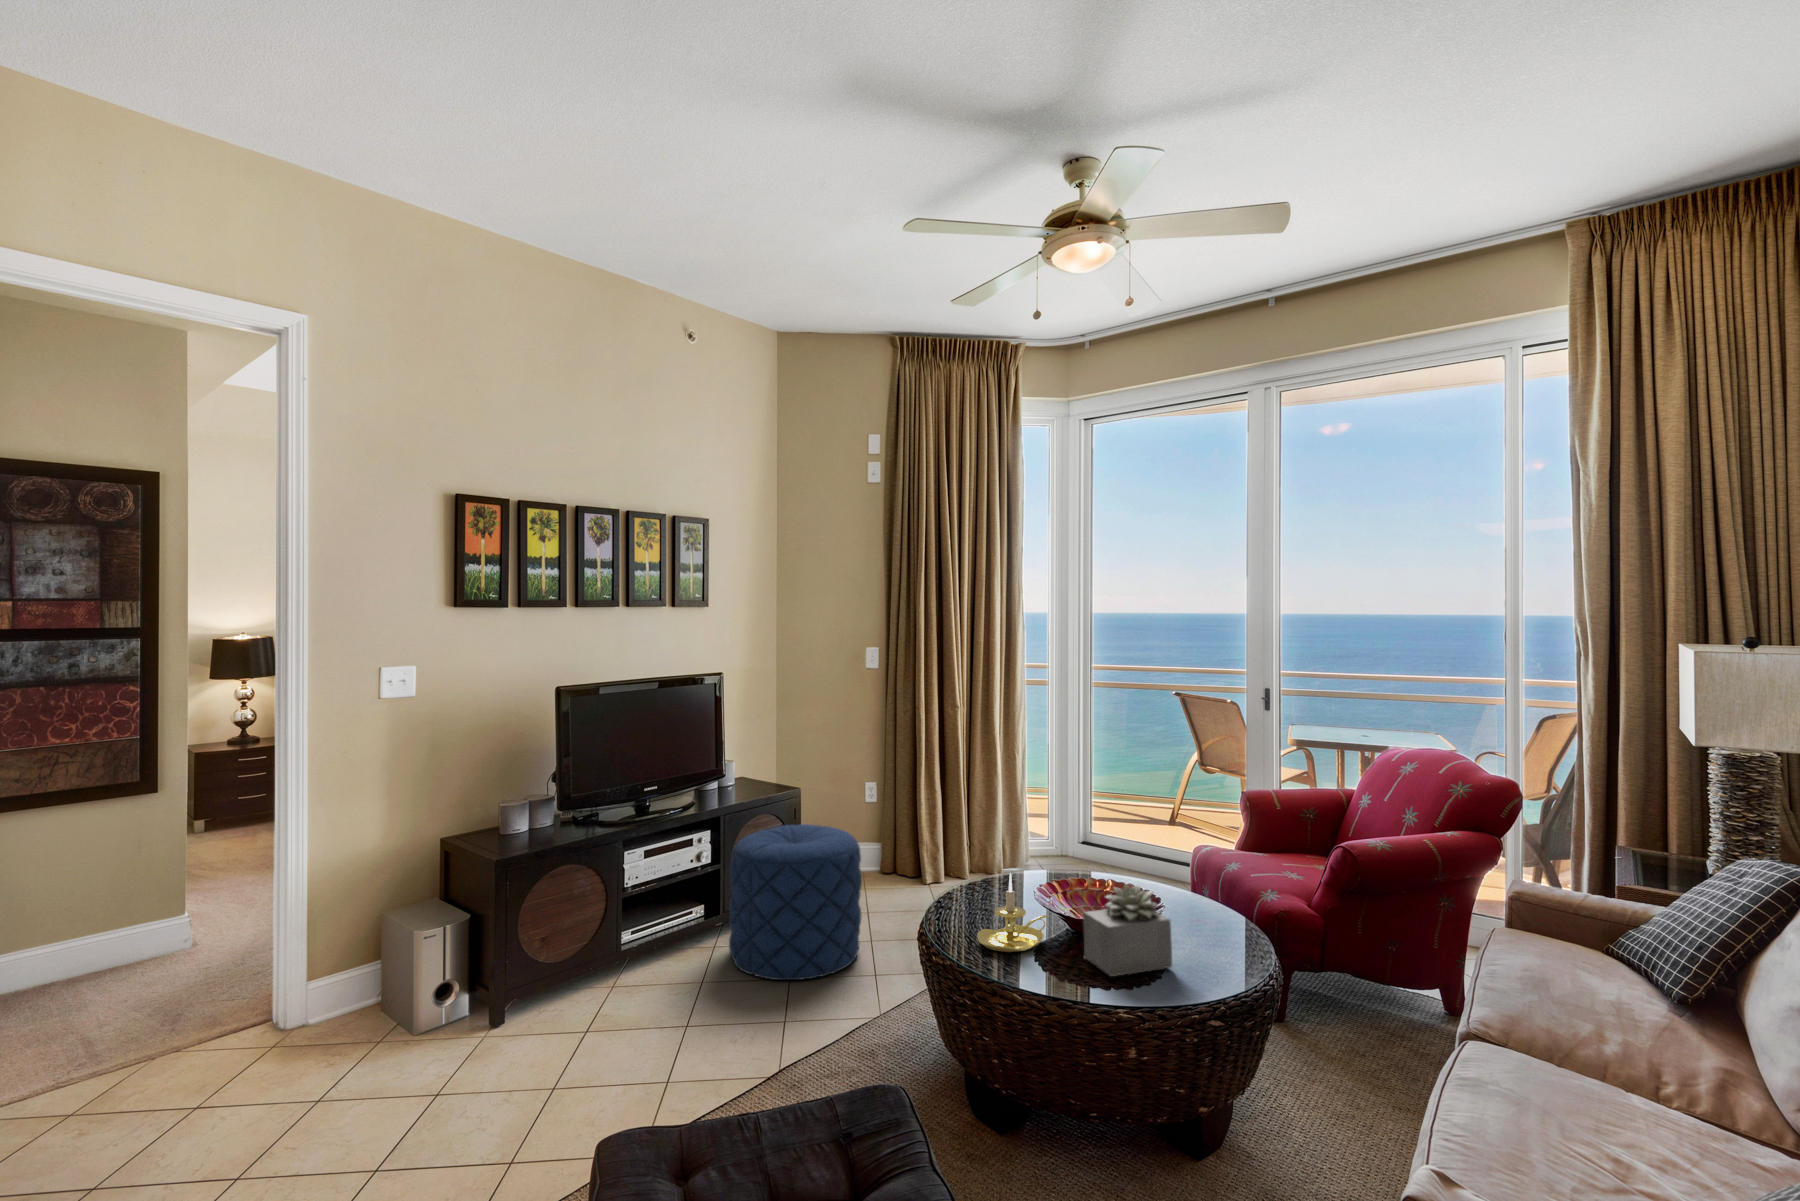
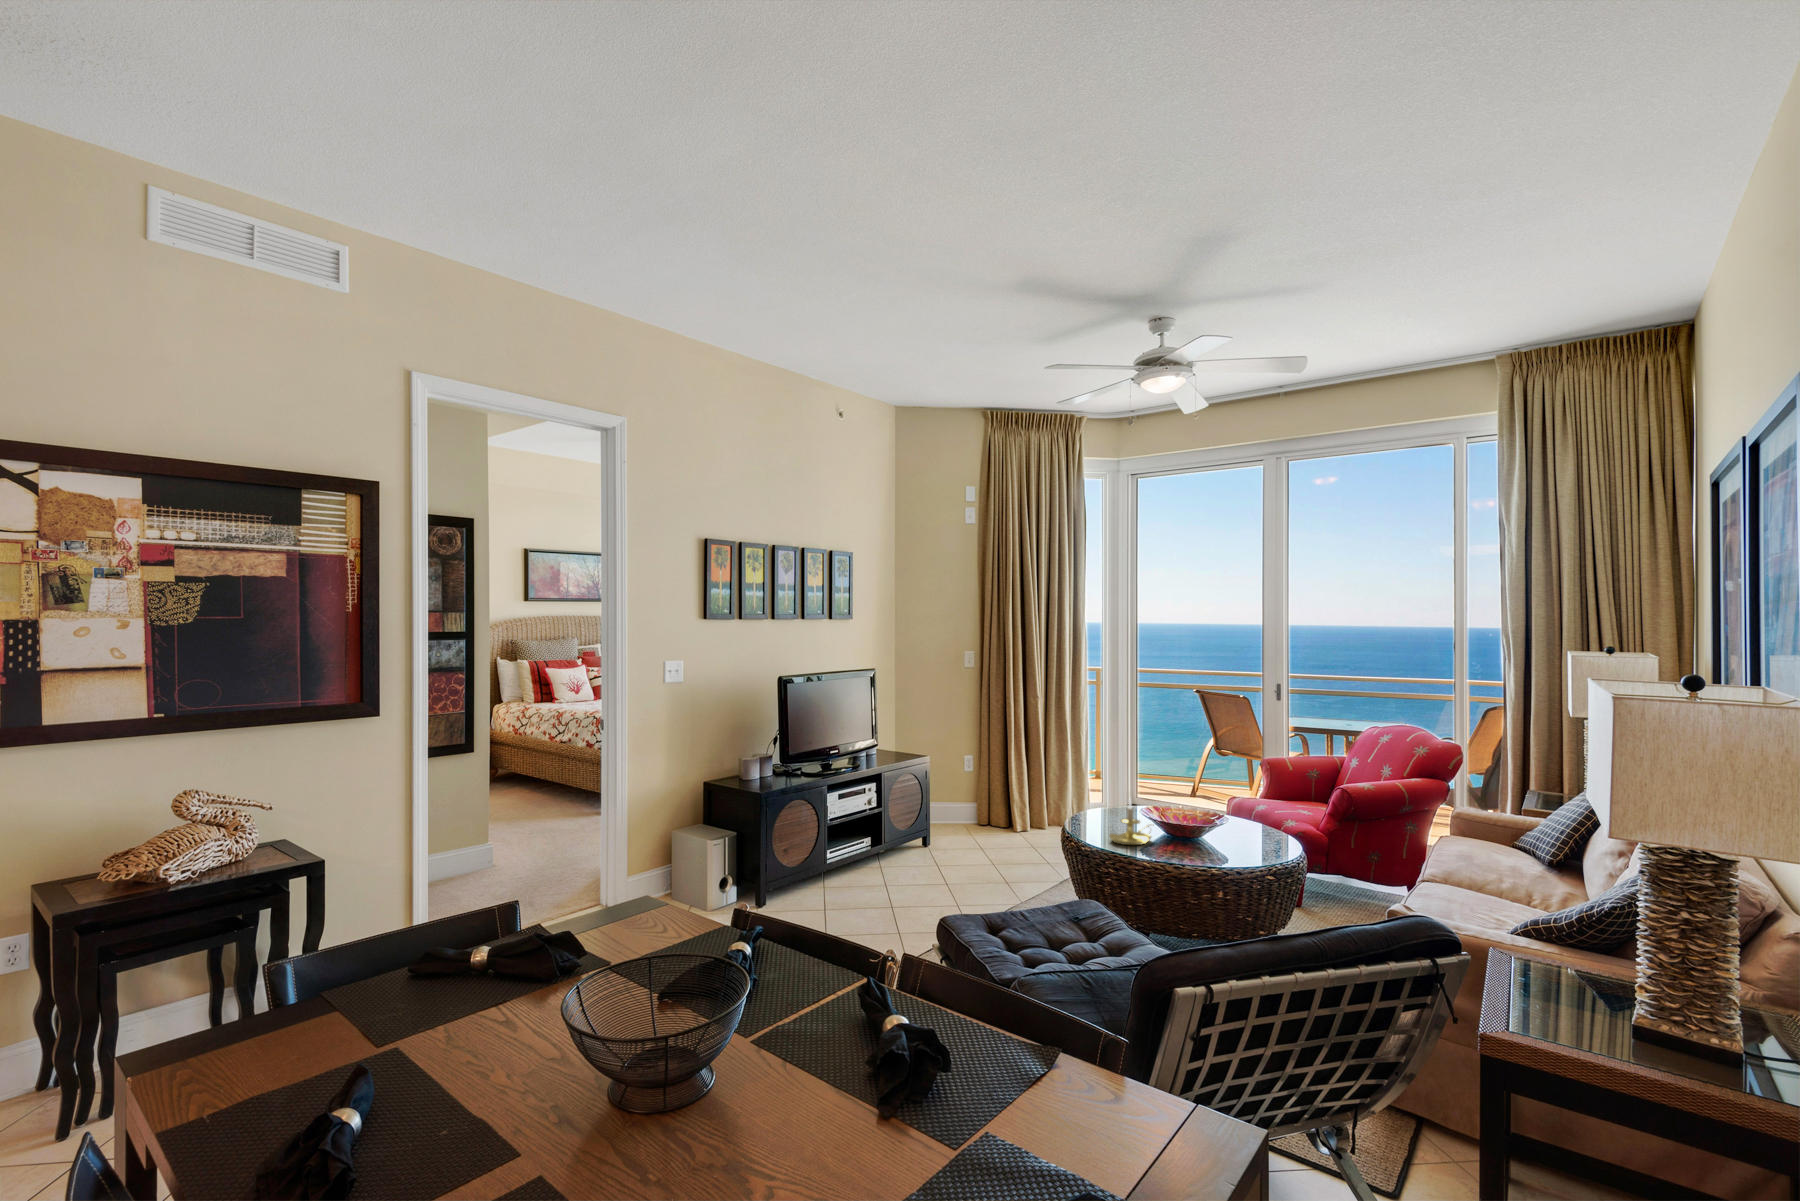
pouf: present [729,824,862,980] -> none [894,781,989,888]
succulent plant: present [1083,884,1172,976] -> none [1179,801,1238,855]

